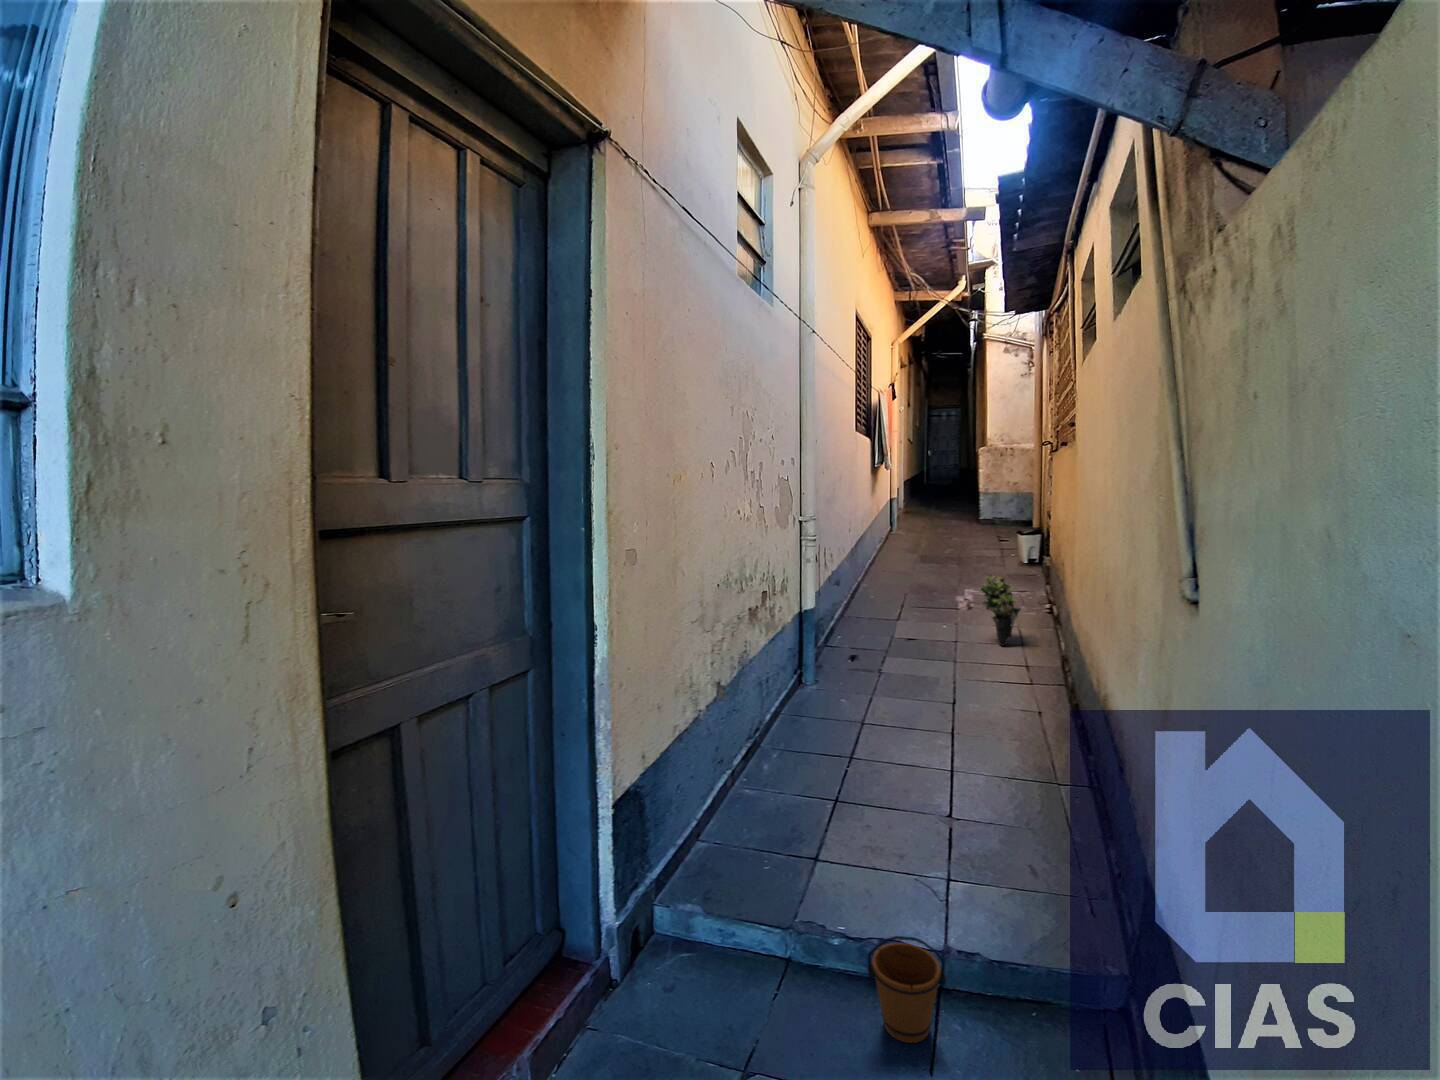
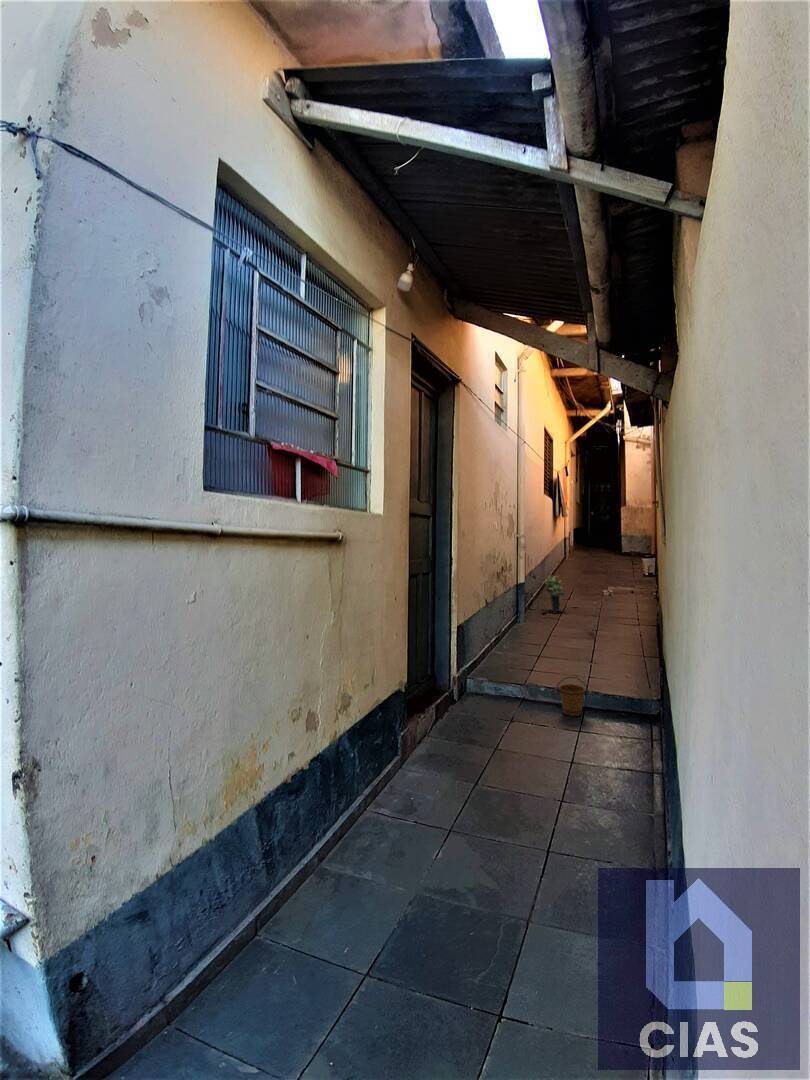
potted plant: present [980,576,1021,646] -> present [543,576,564,613]

